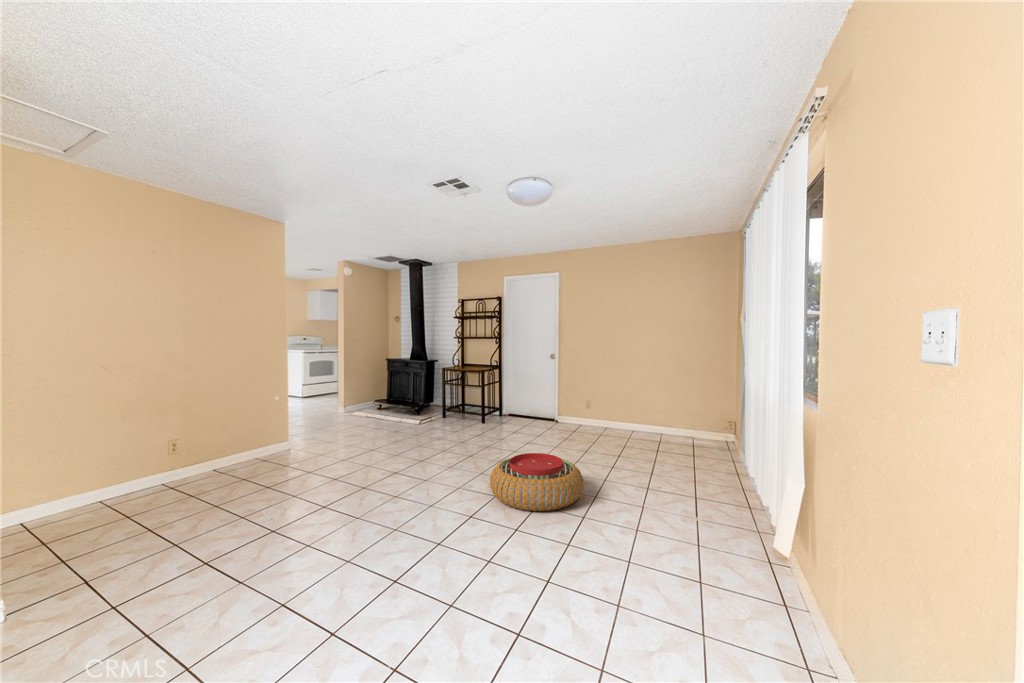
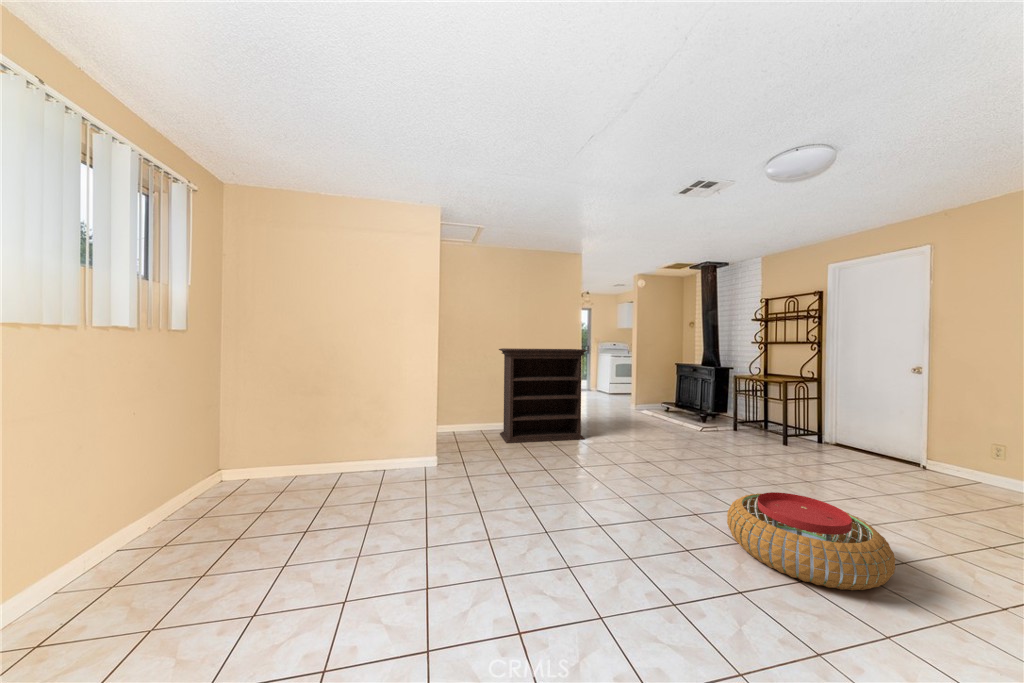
bookshelf: none [166,348,312,487] -> present [499,348,588,443]

